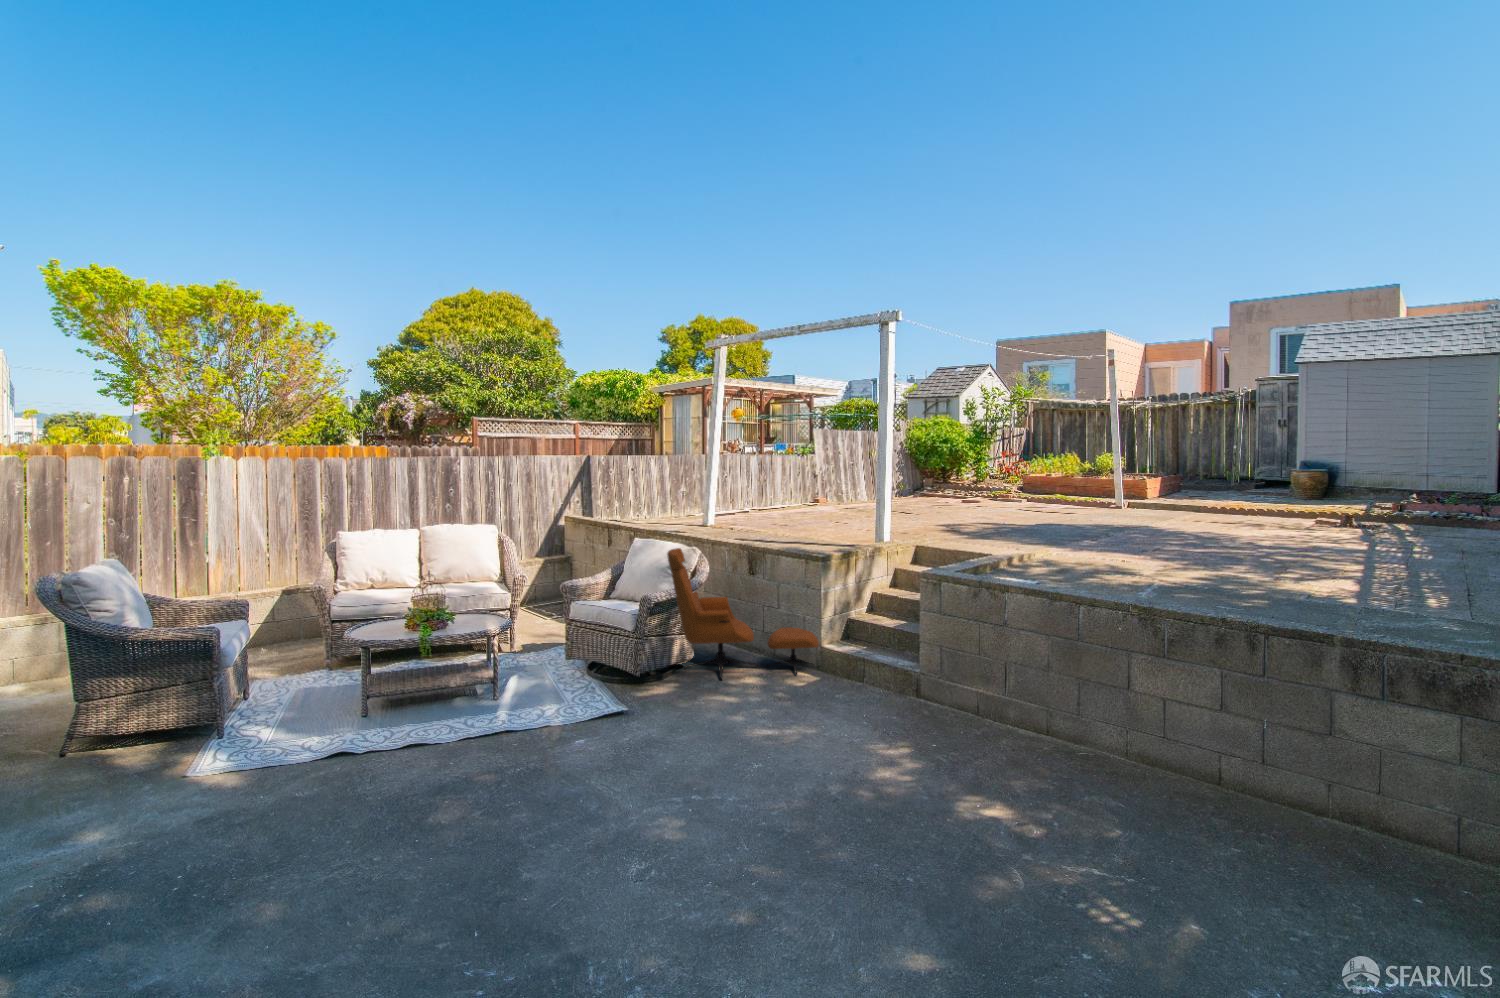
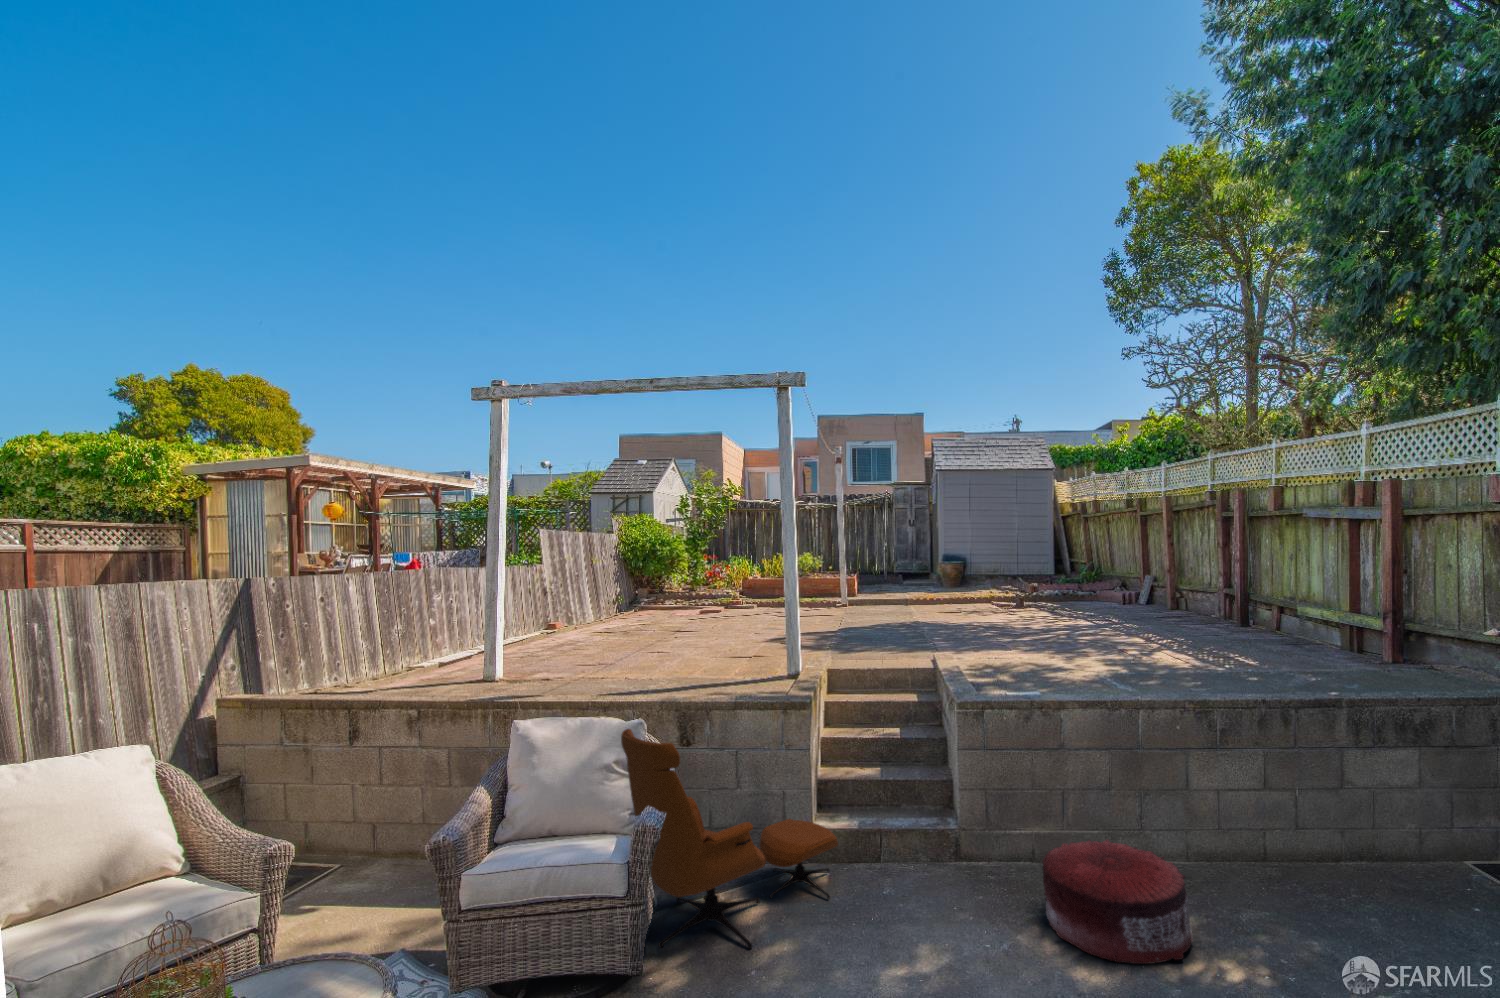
pouf: none [887,671,994,752] -> present [1043,839,1193,964]

